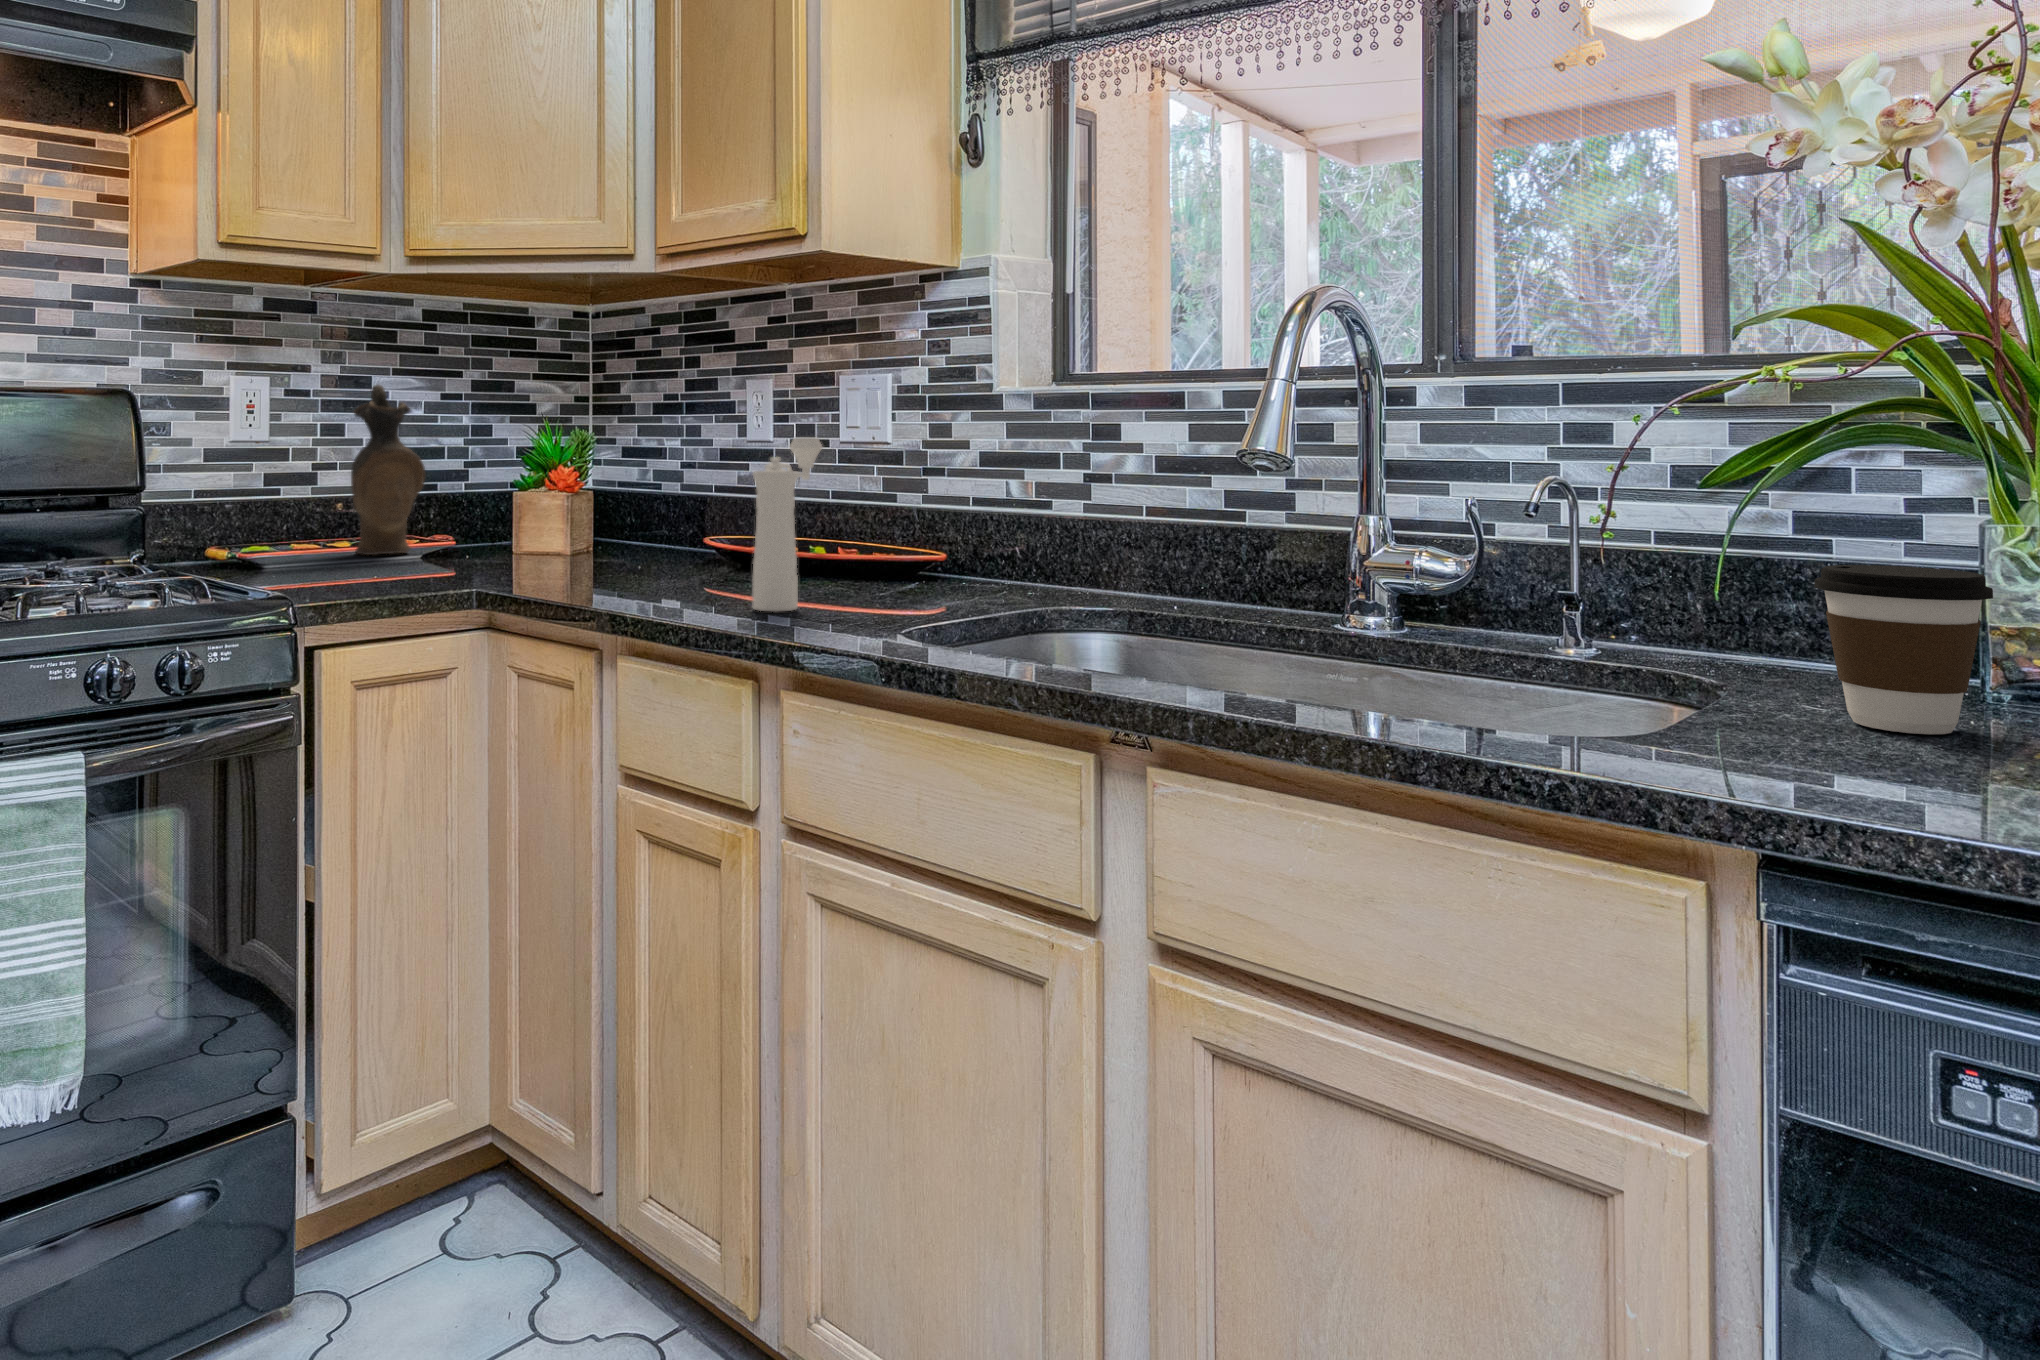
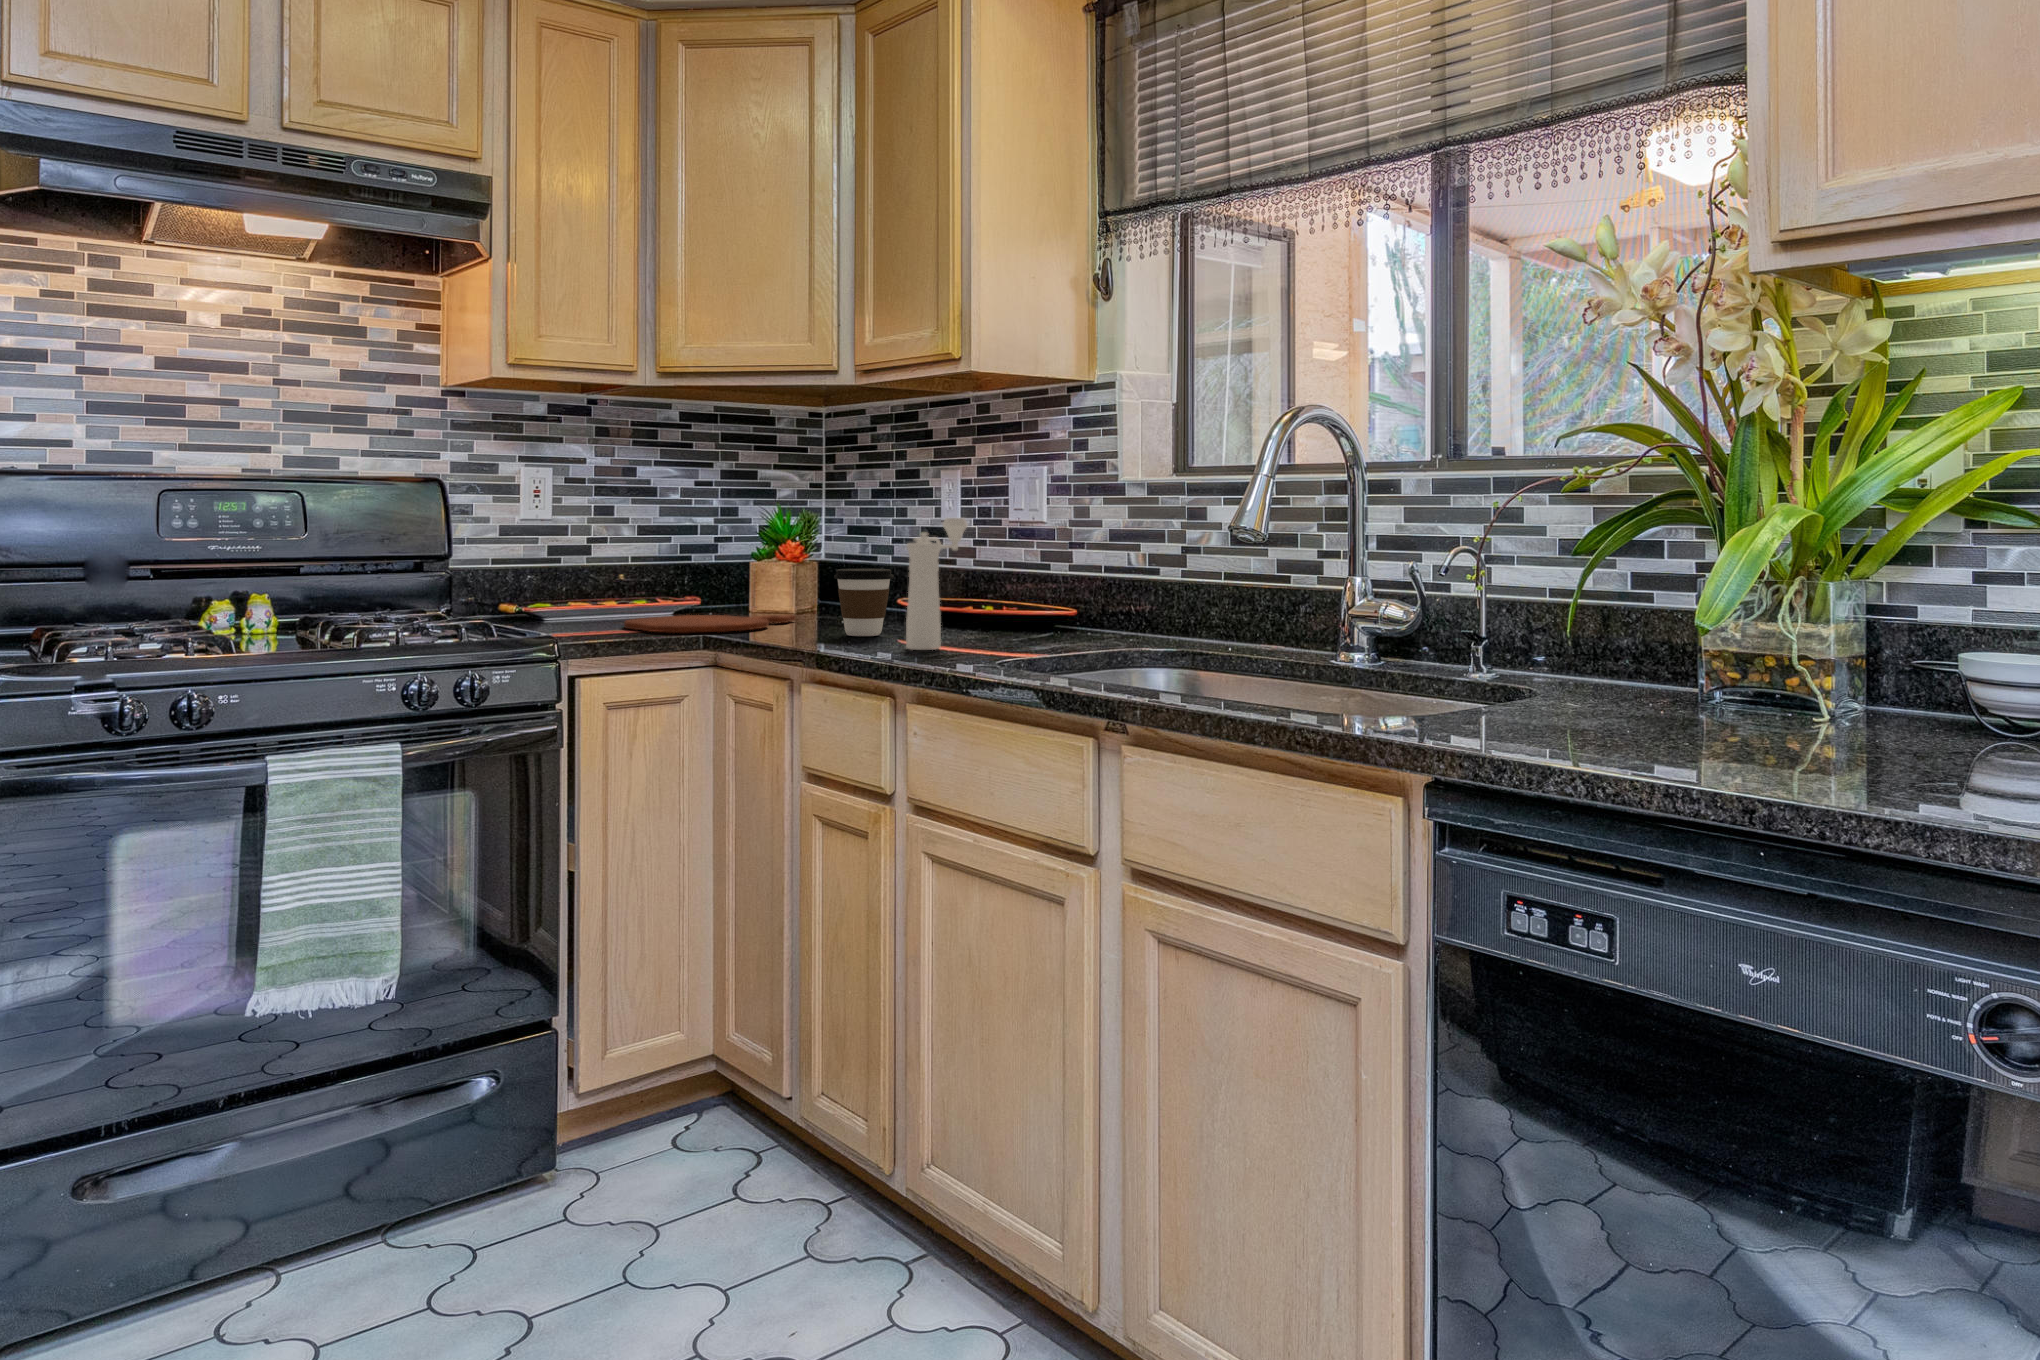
ceramic pitcher: present [351,385,425,555] -> none [617,474,677,612]
cutting board: none [370,558,581,586] -> present [624,615,796,633]
coffee cup: present [1814,565,1993,734] -> present [834,569,893,636]

